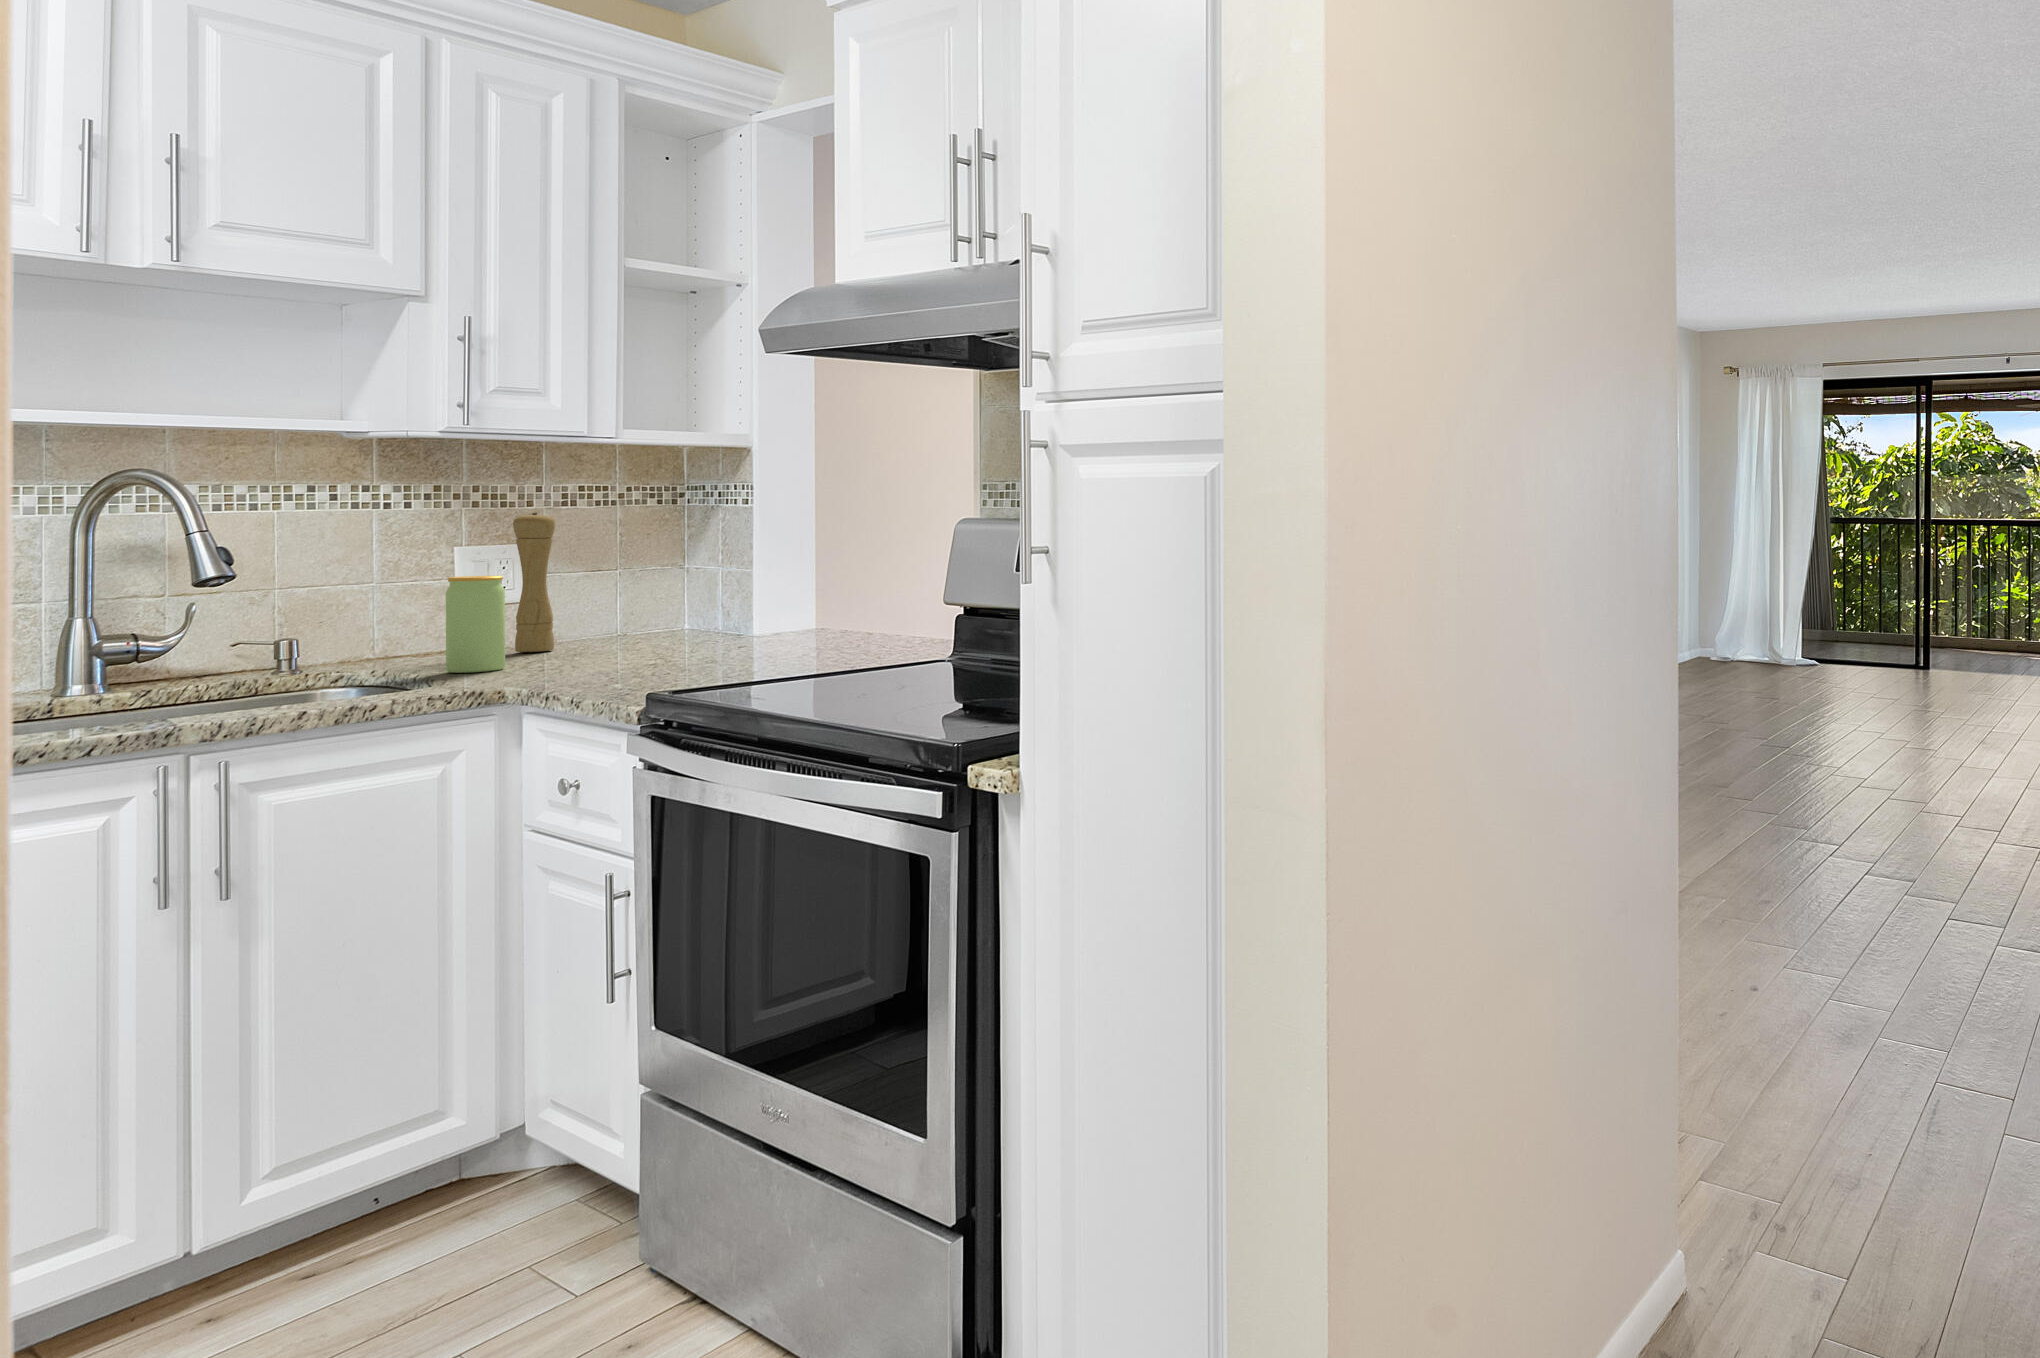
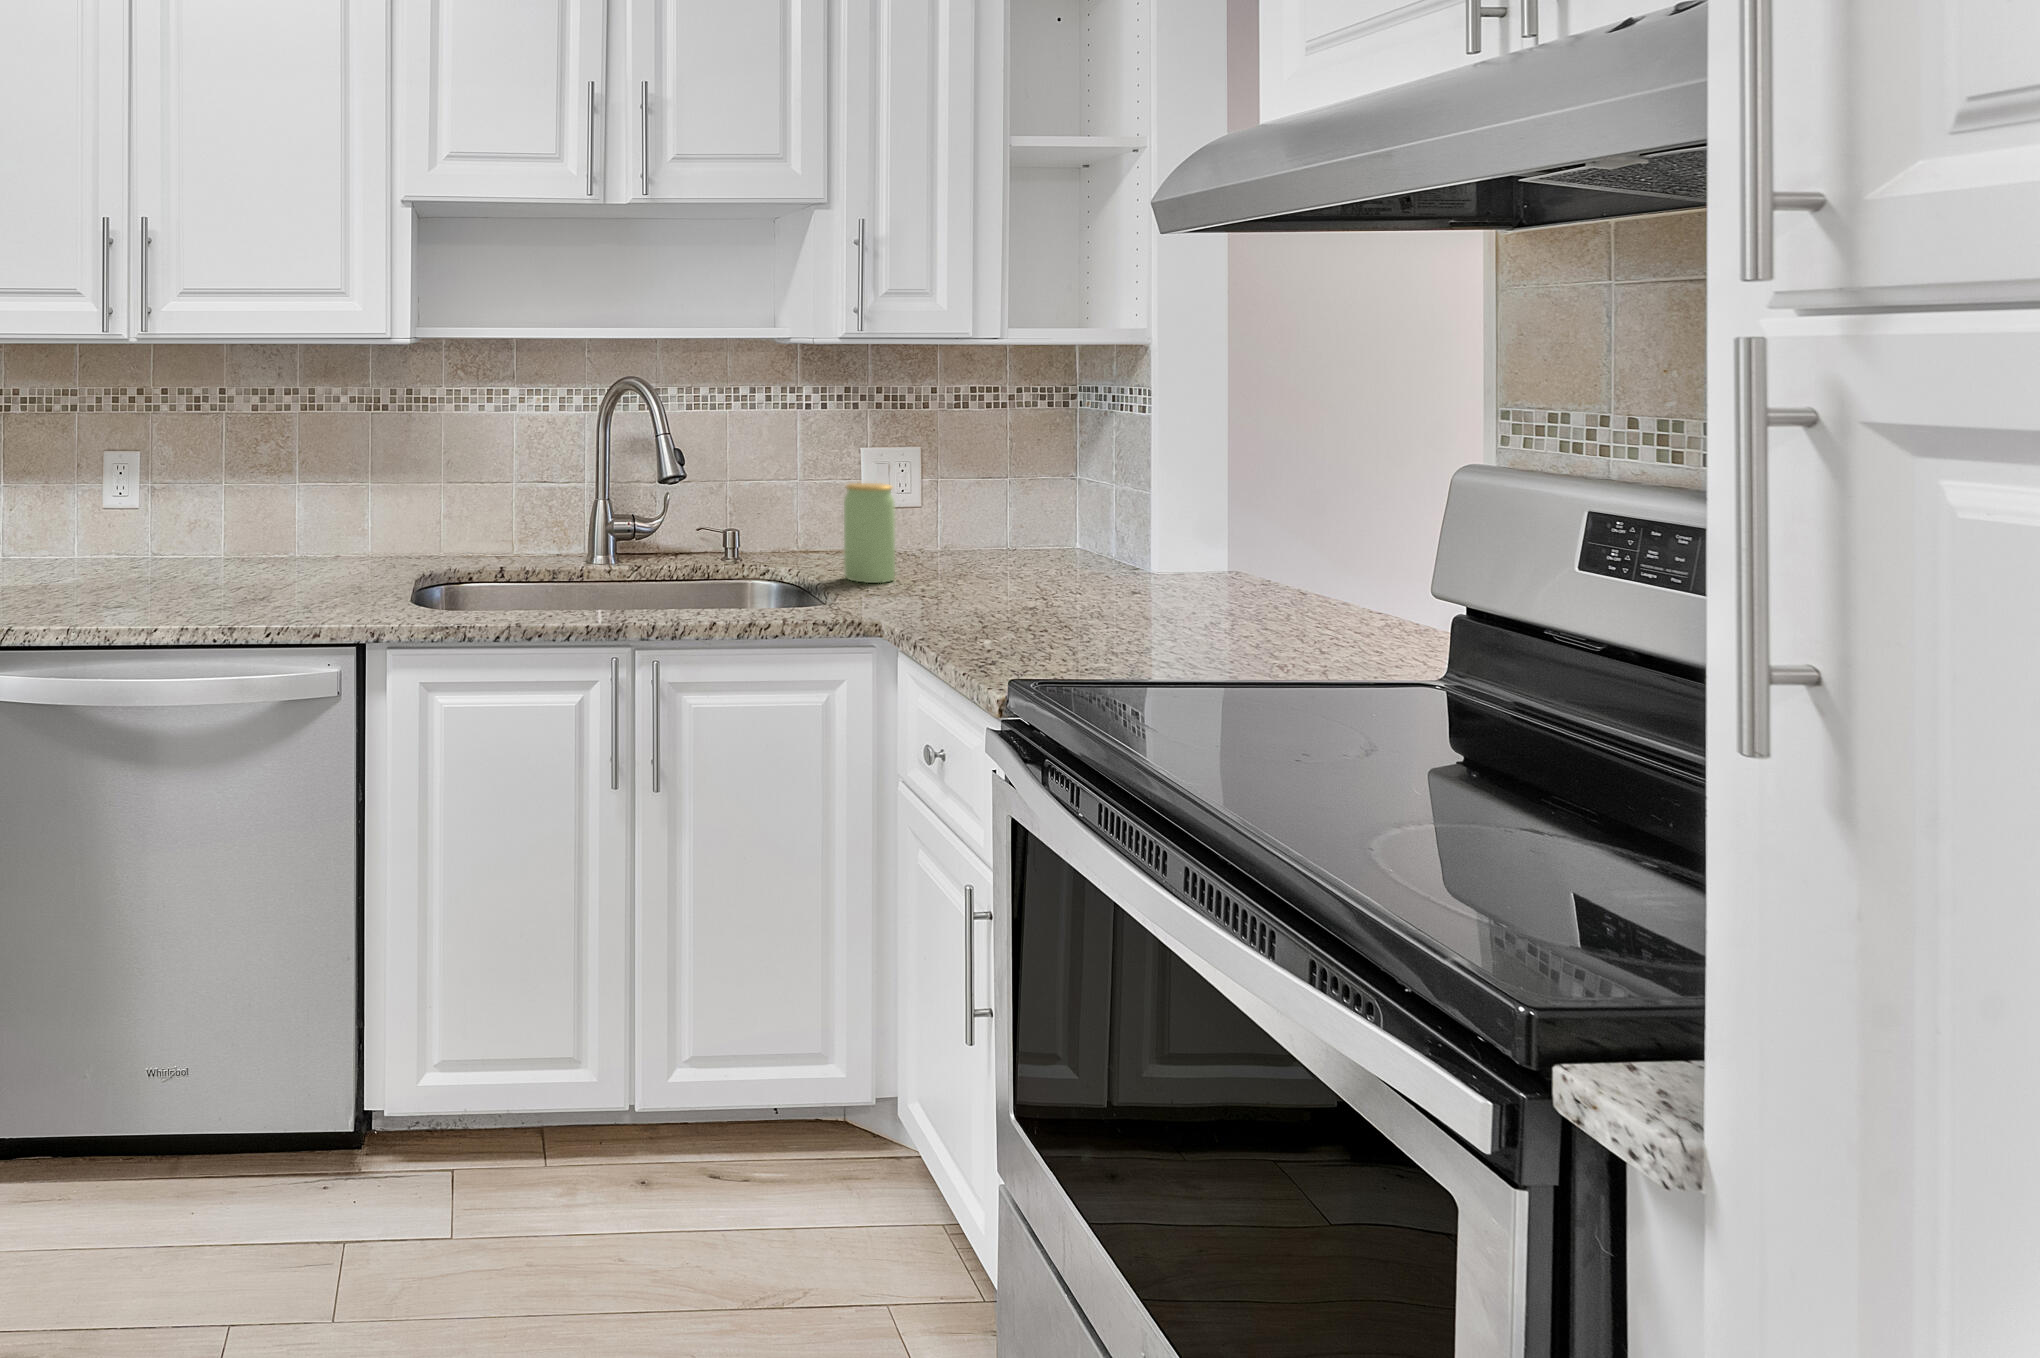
pepper mill: present [513,513,555,652] -> none [911,415,949,556]

